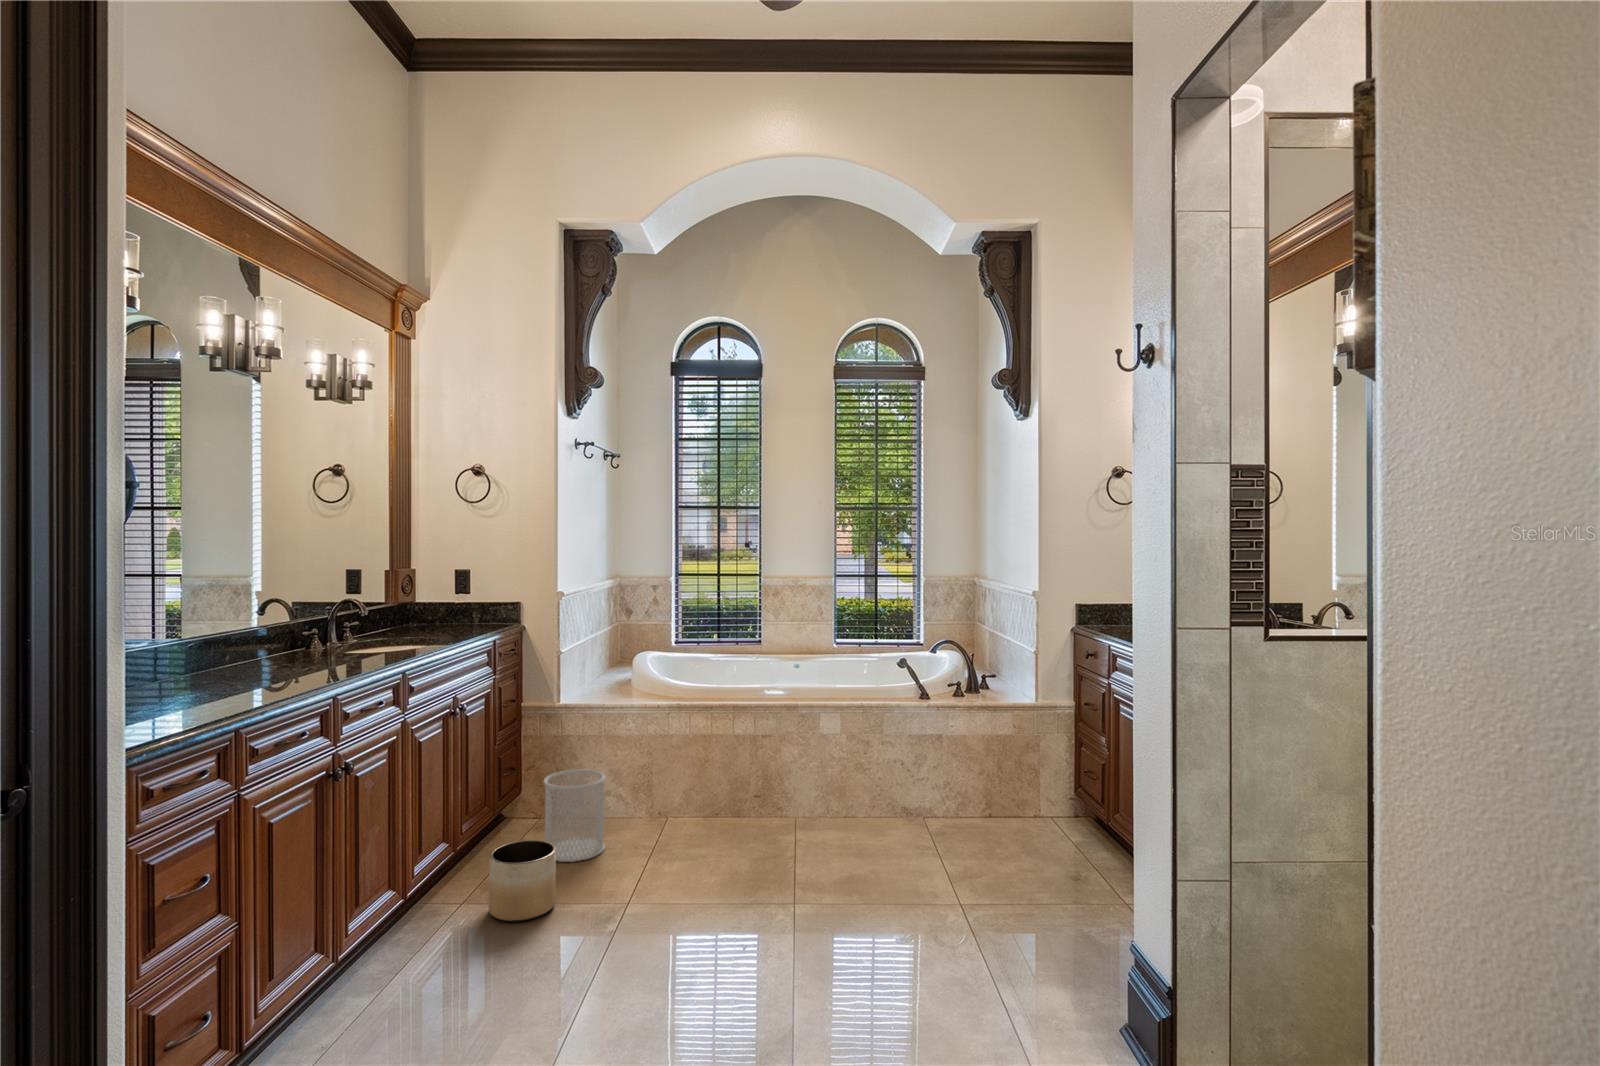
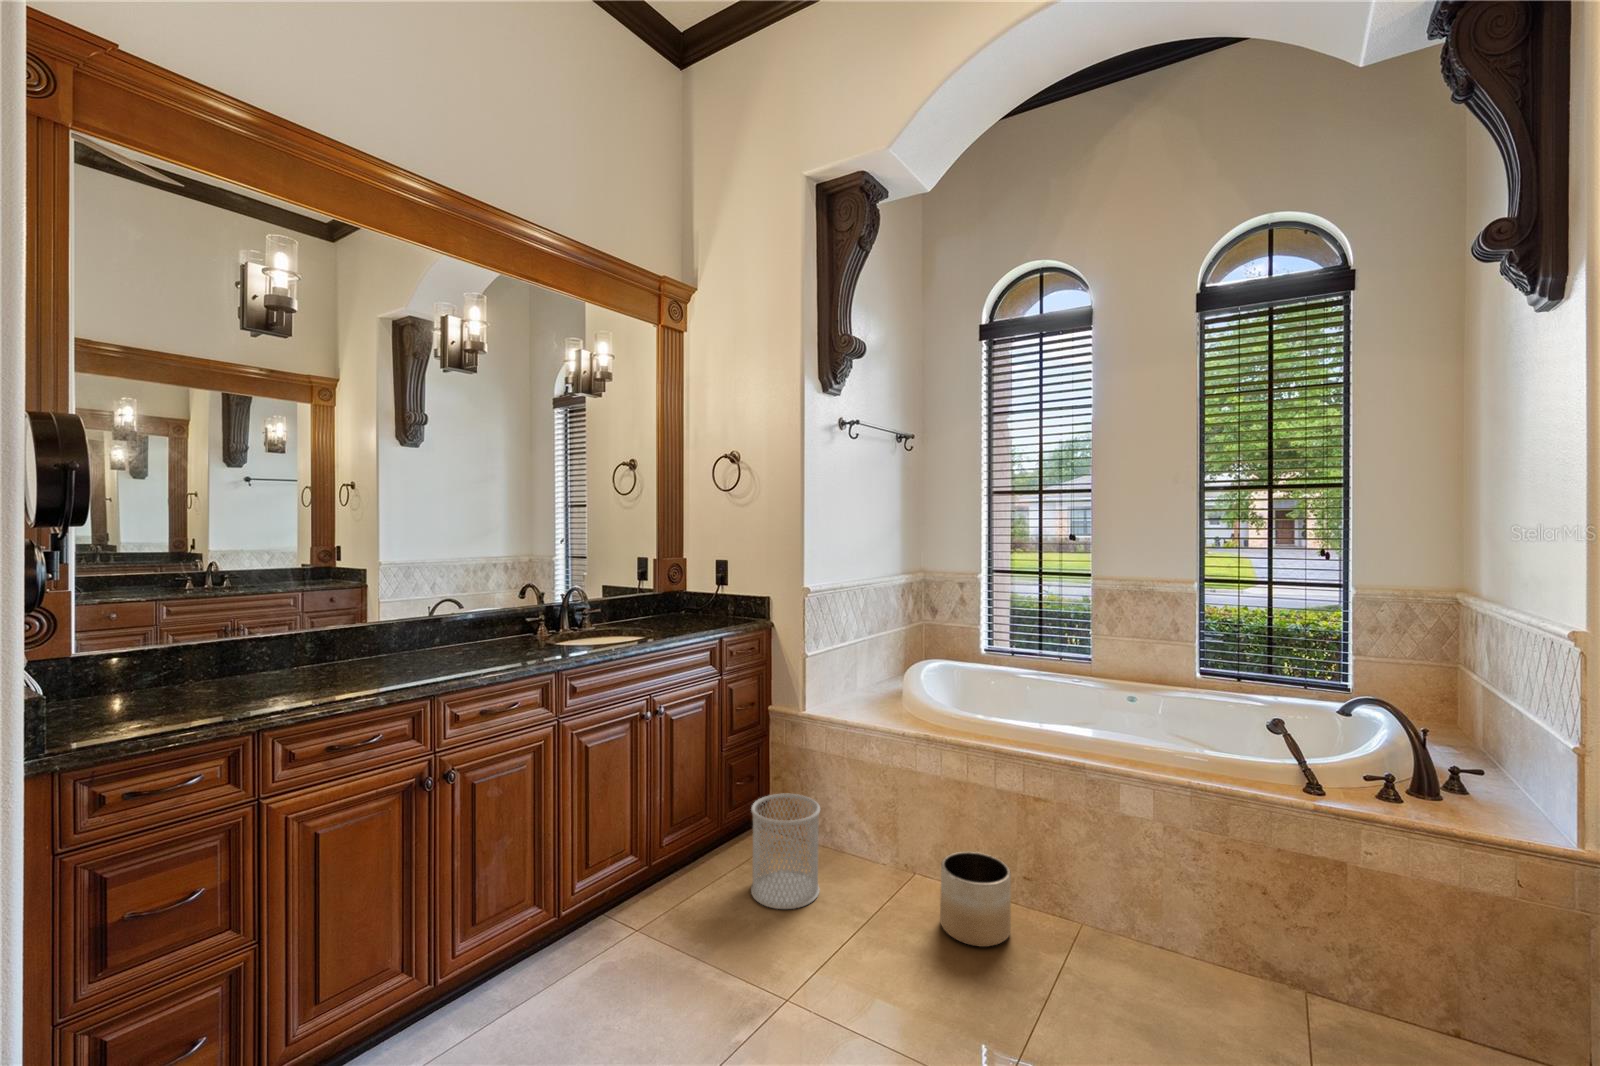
planter: present [489,840,556,922] -> present [940,852,1011,947]

